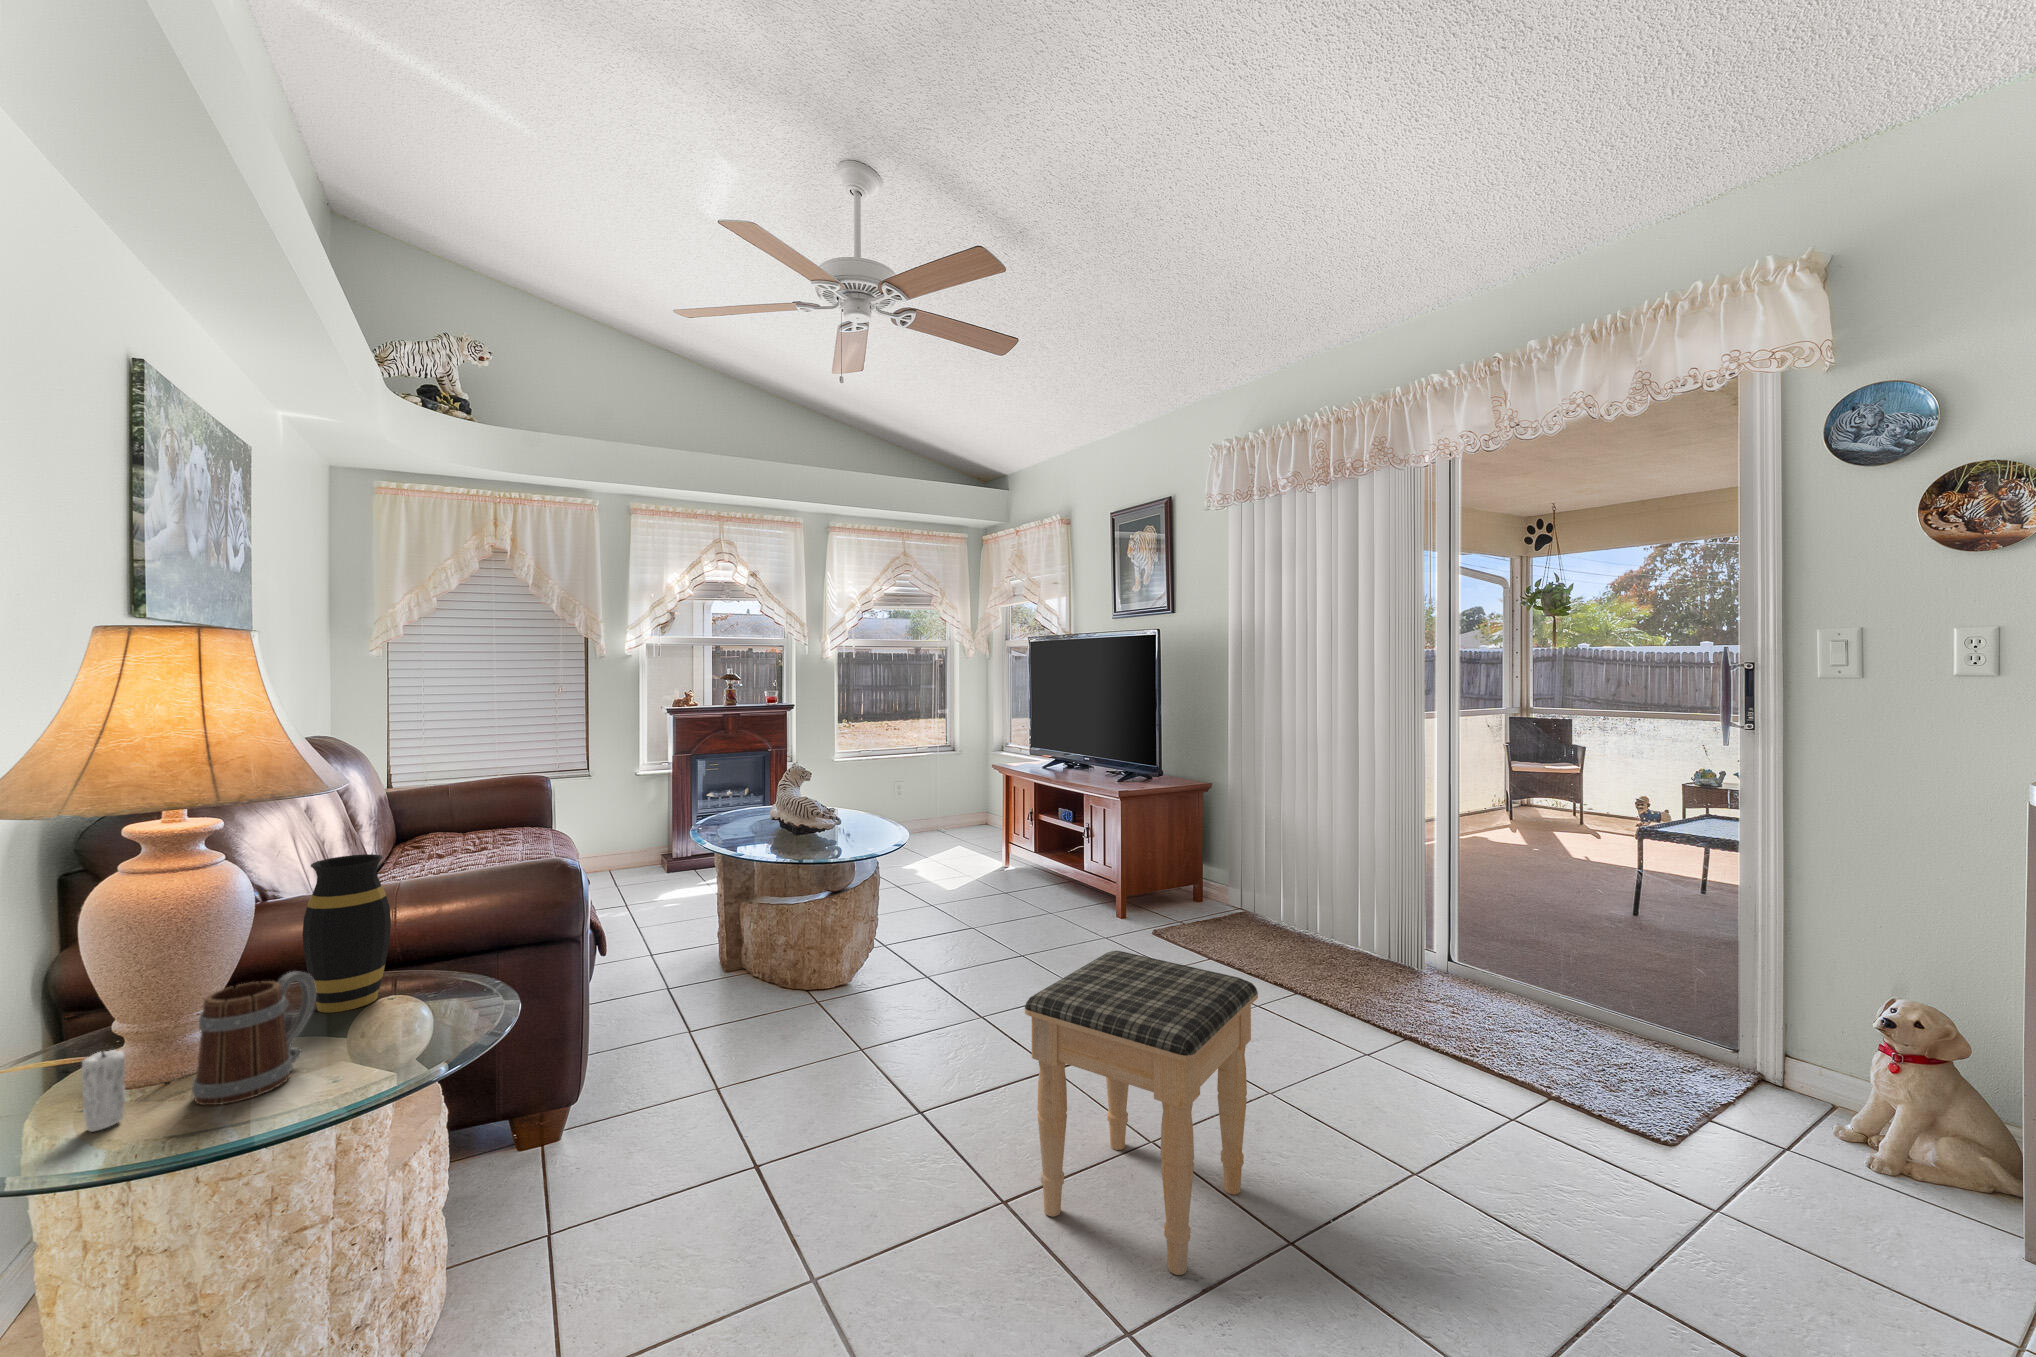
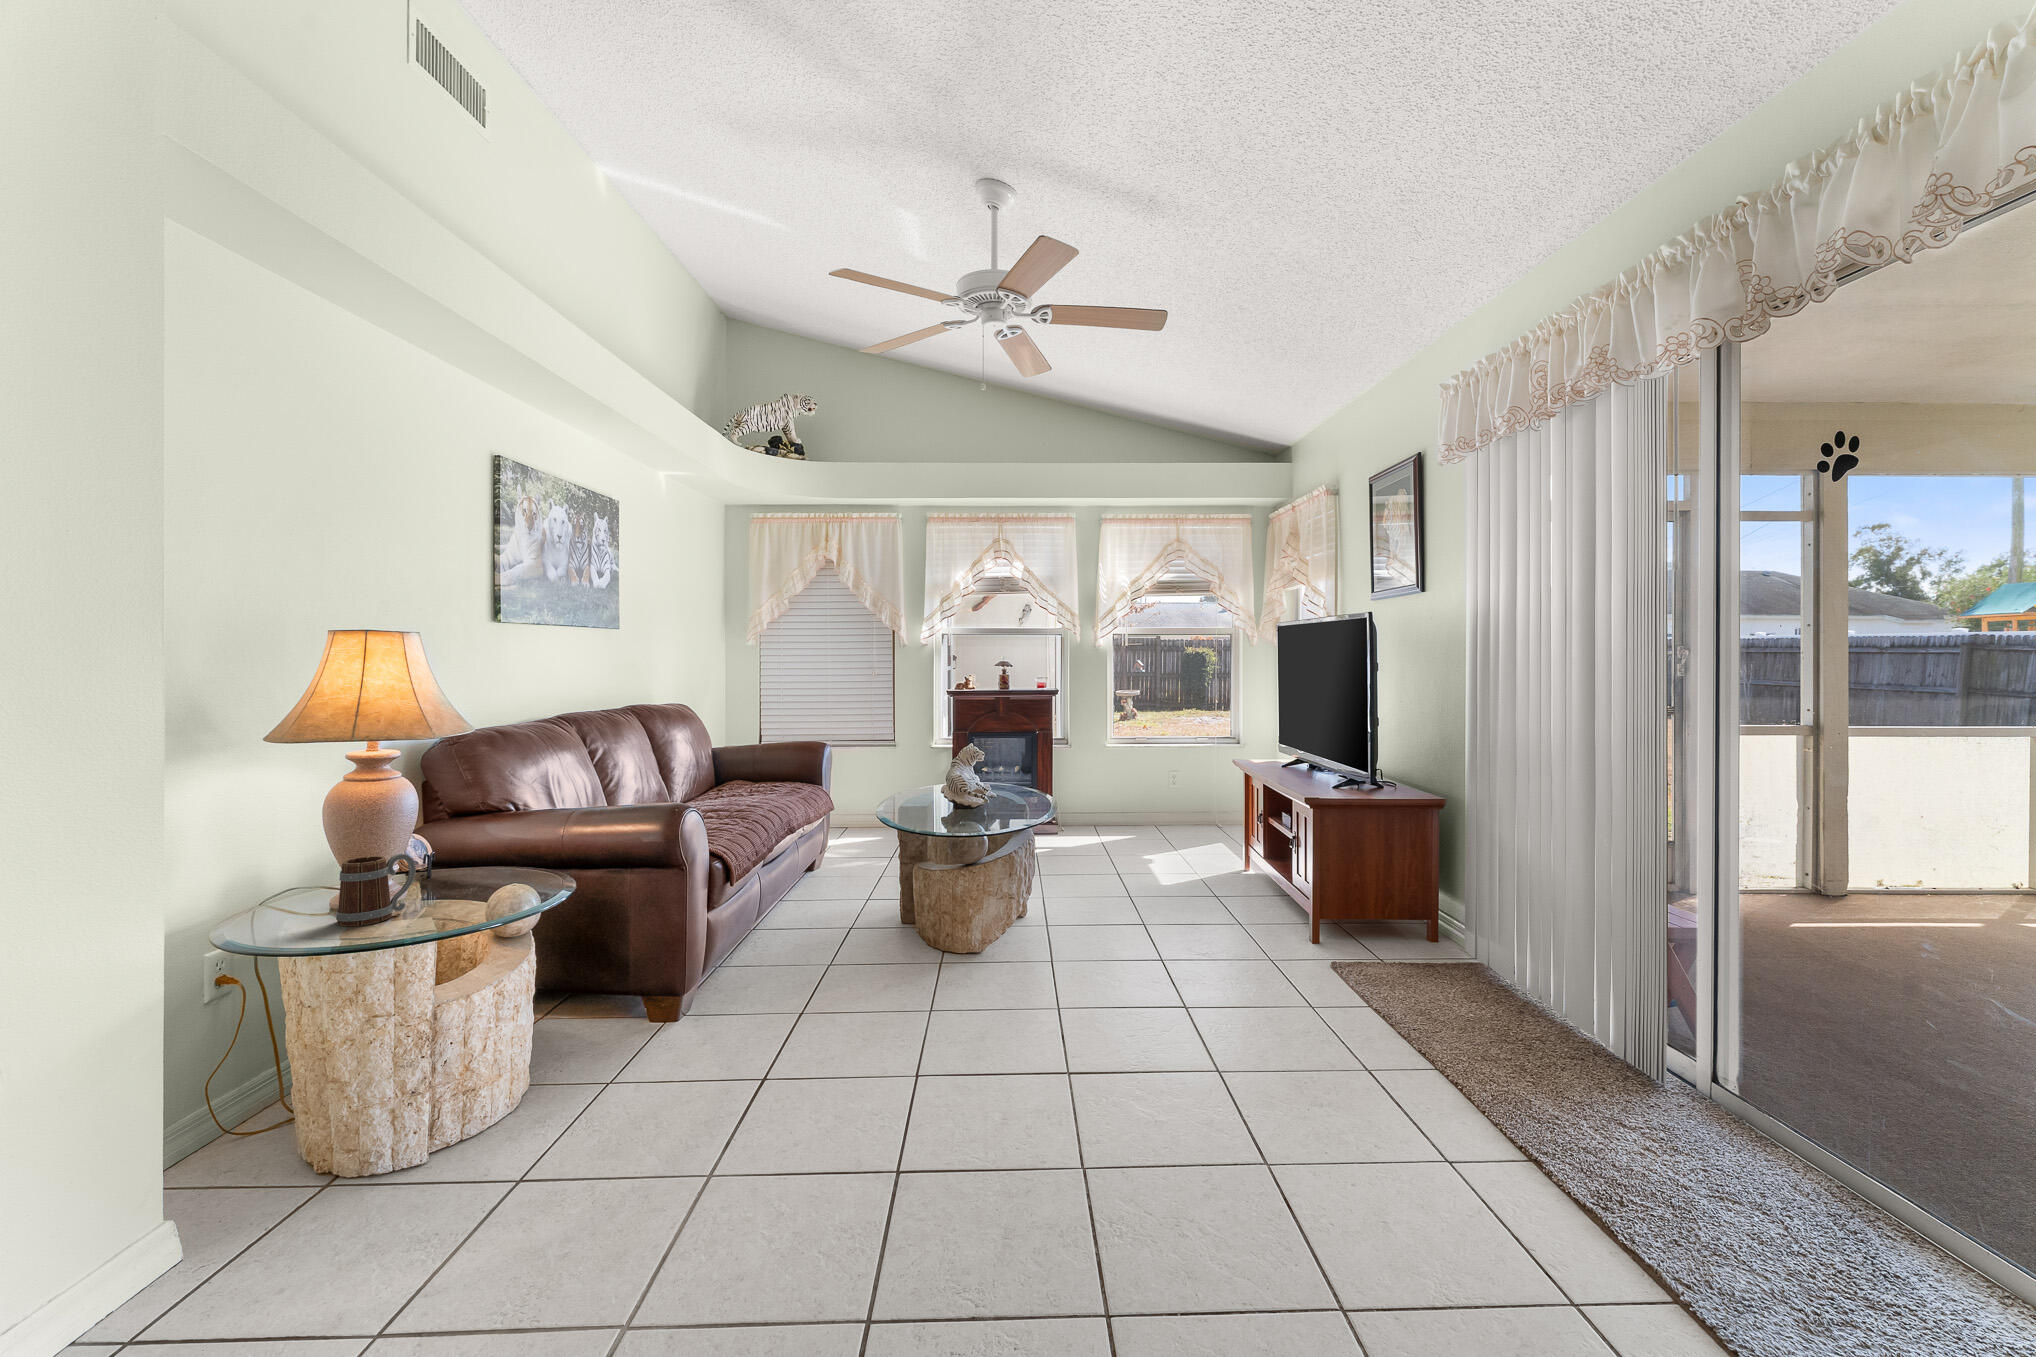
vase: present [302,854,391,1012] -> none [461,786,515,889]
footstool: present [1025,951,1258,1275] -> none [894,955,1131,1290]
candle: present [82,1050,125,1132] -> none [282,875,307,926]

